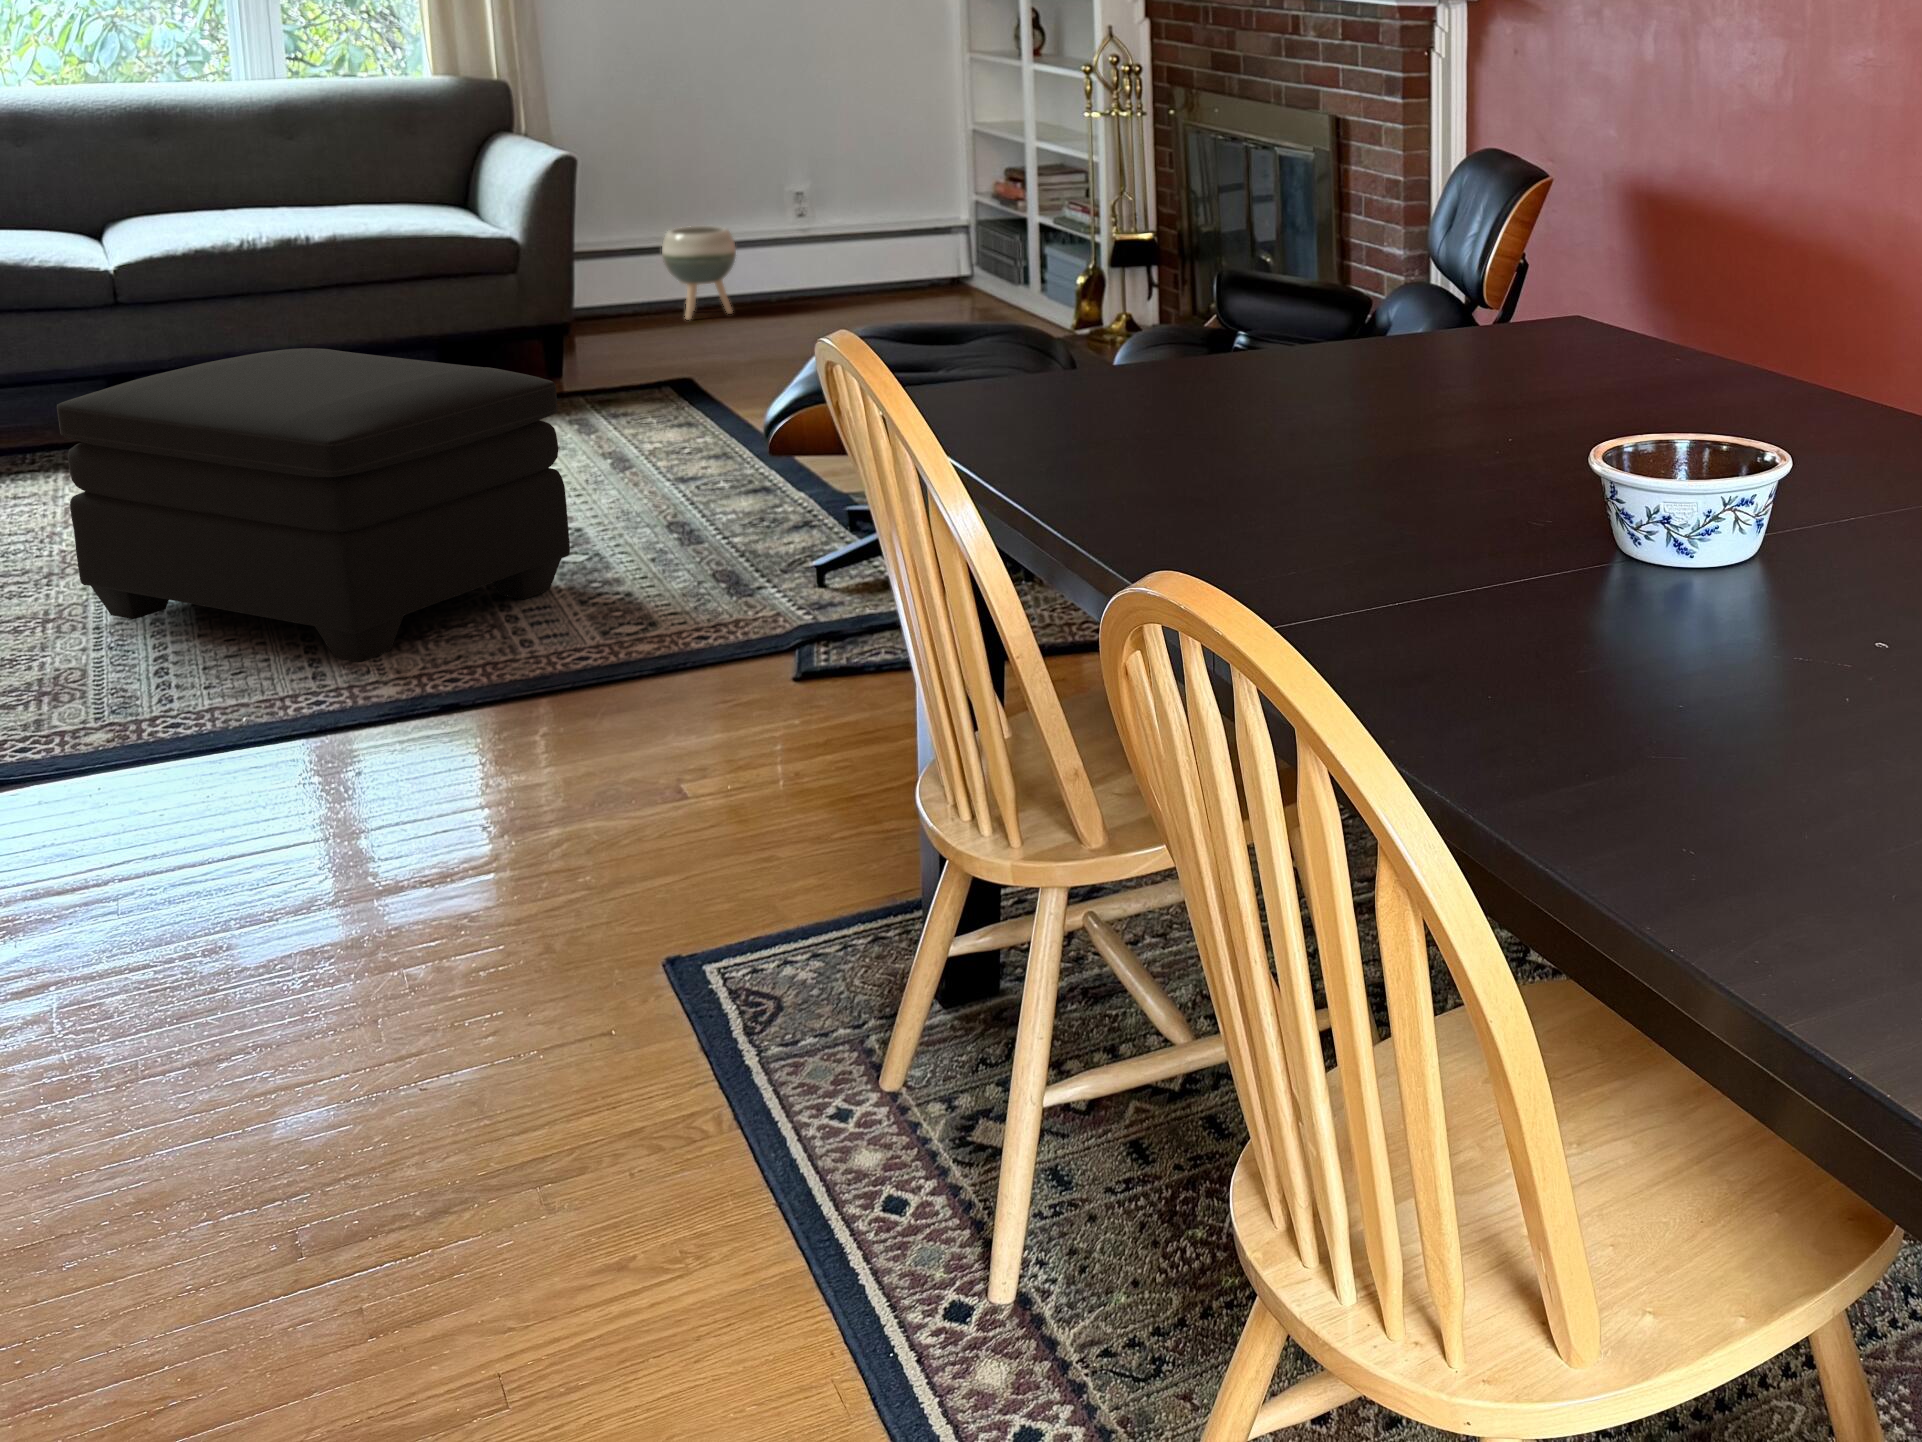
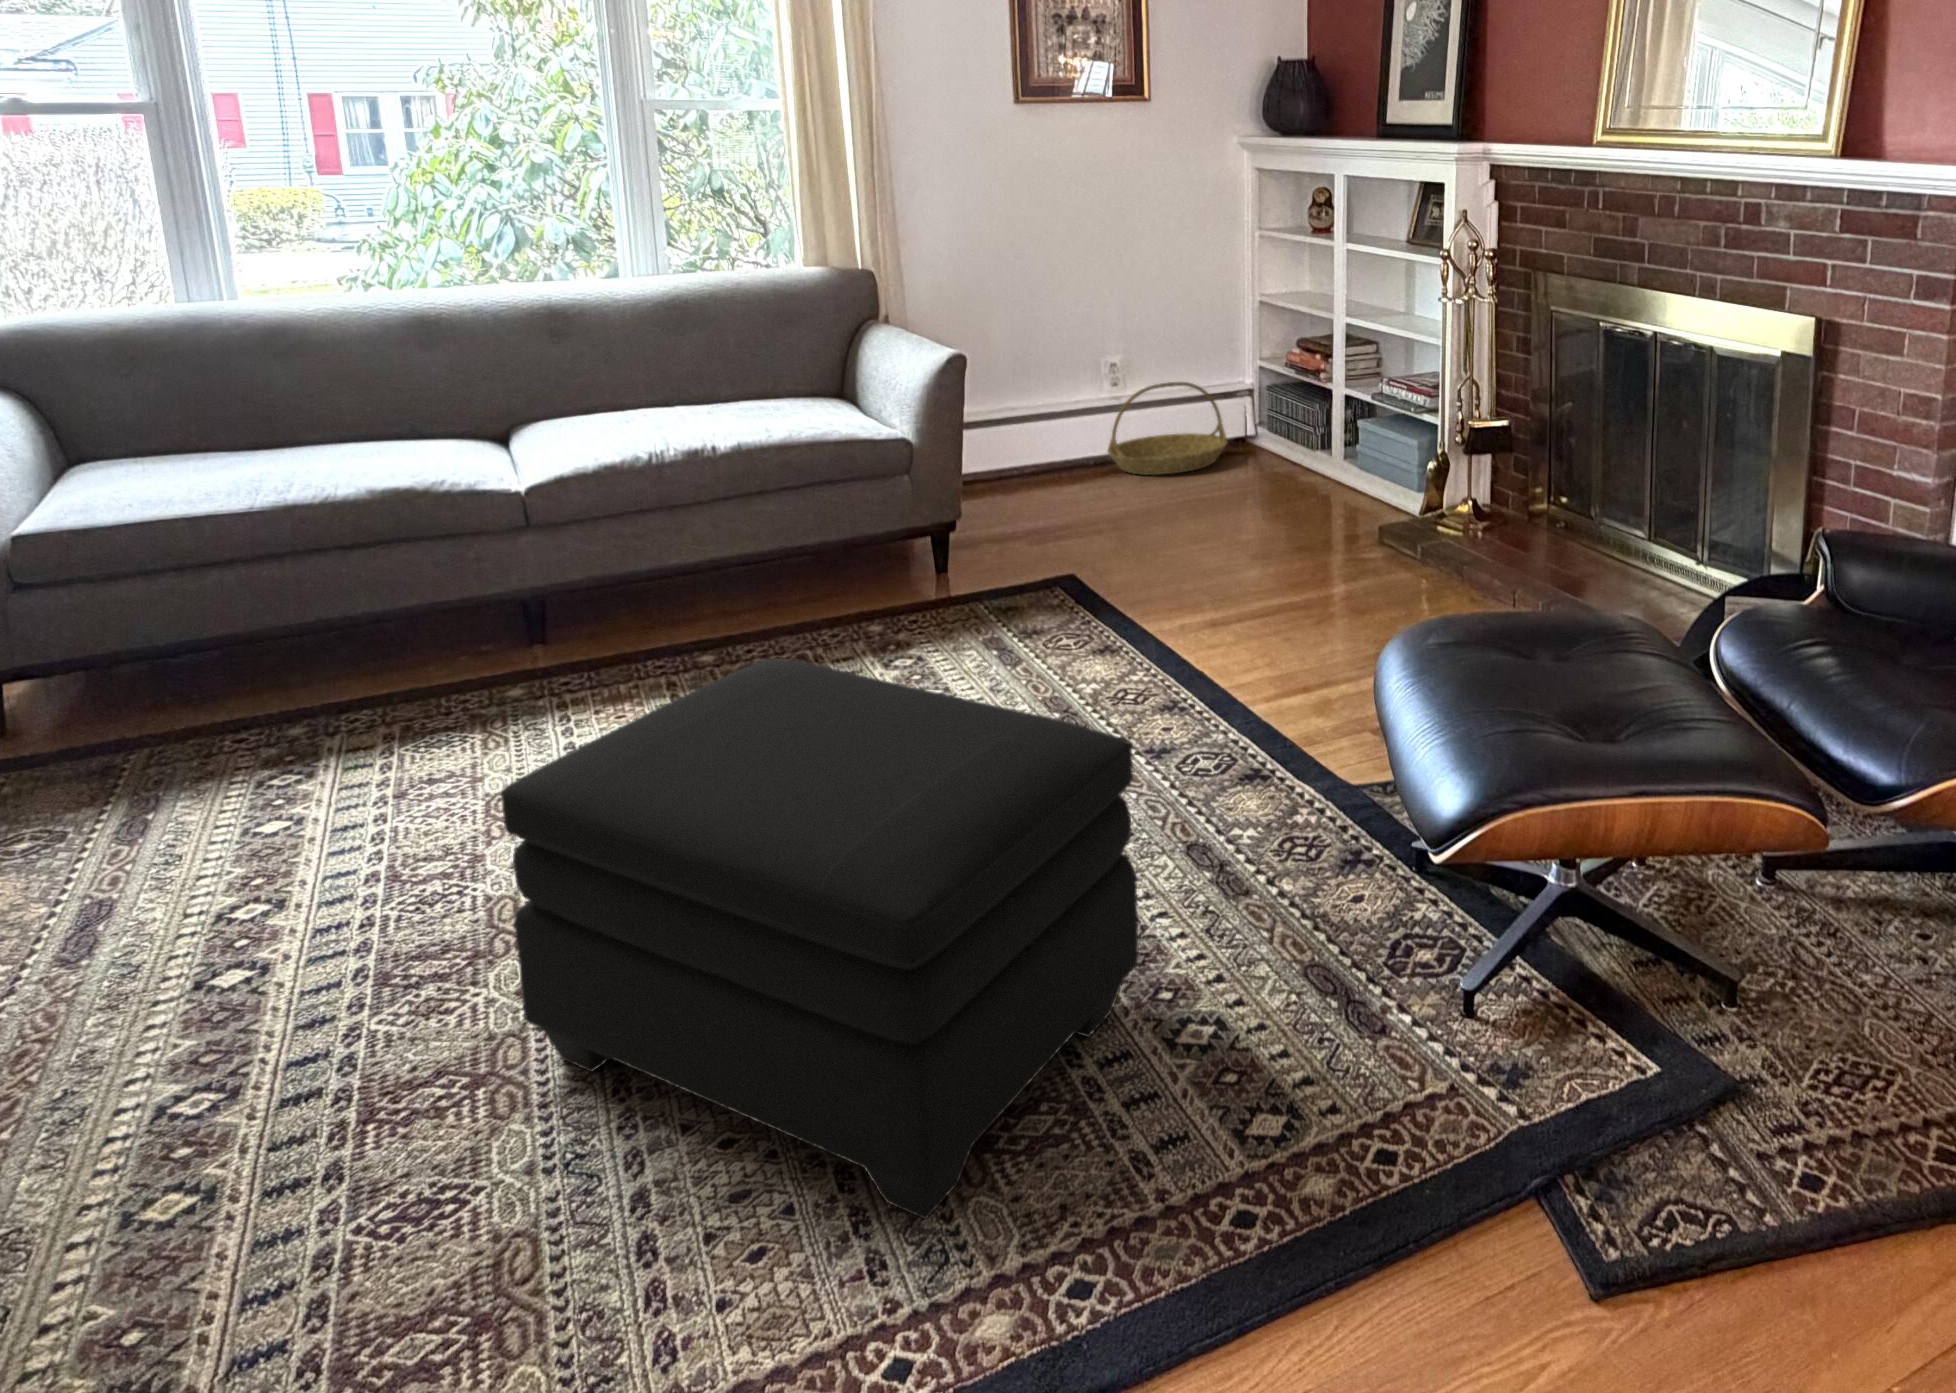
basket: none [788,212,926,308] -> present [1108,382,1227,475]
planter: present [662,226,736,320] -> none [999,398,1065,490]

